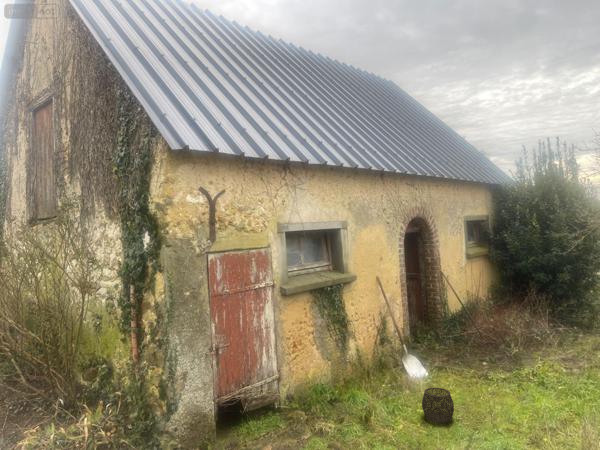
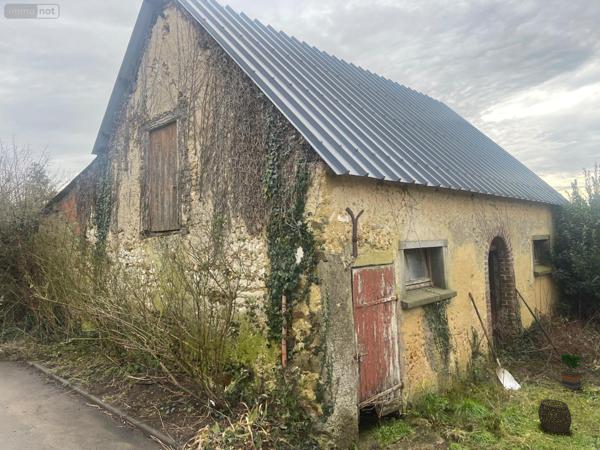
potted tree: none [467,337,491,375] -> present [560,354,583,389]

